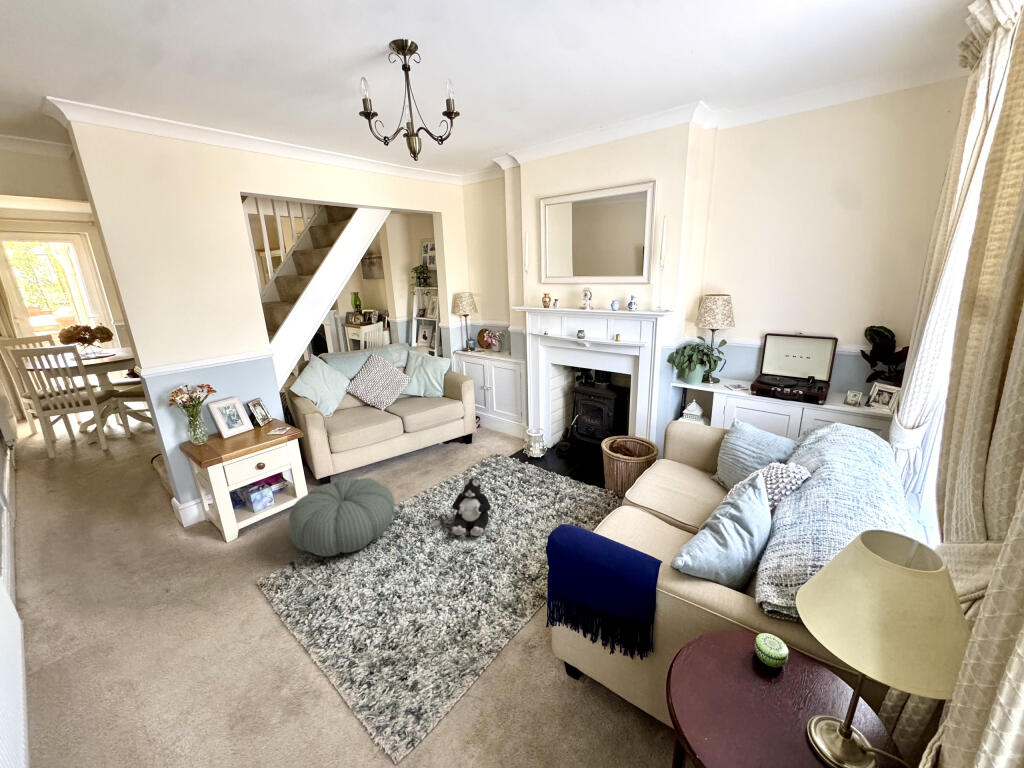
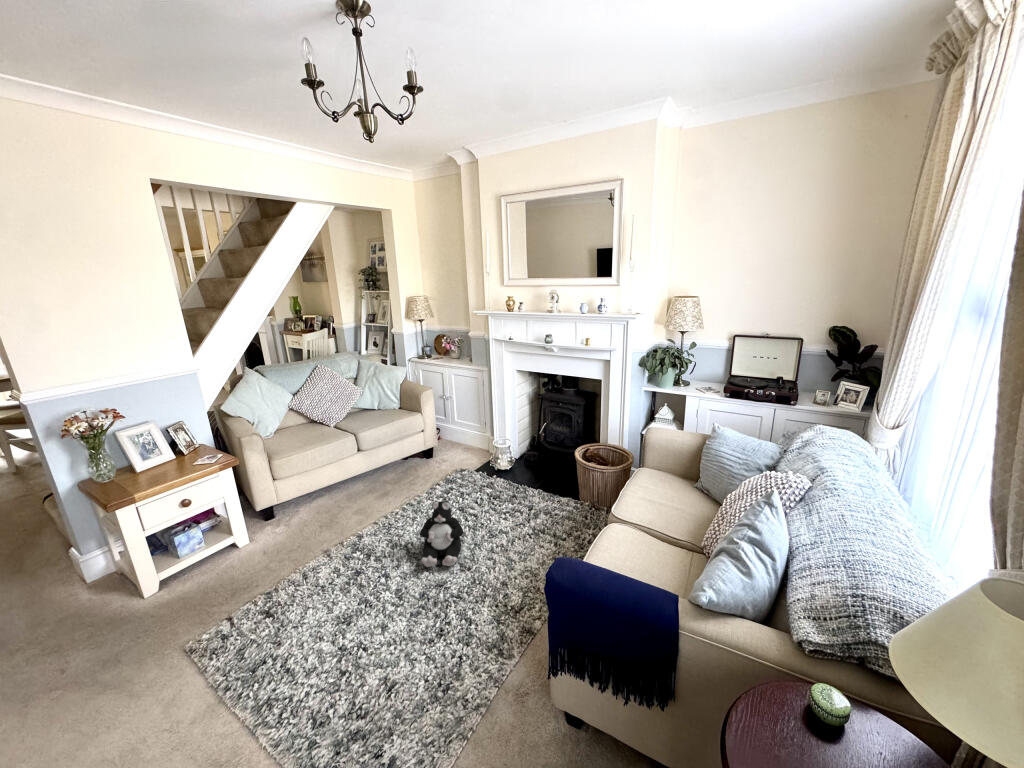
pouf: present [289,478,395,556] -> none [224,508,353,607]

